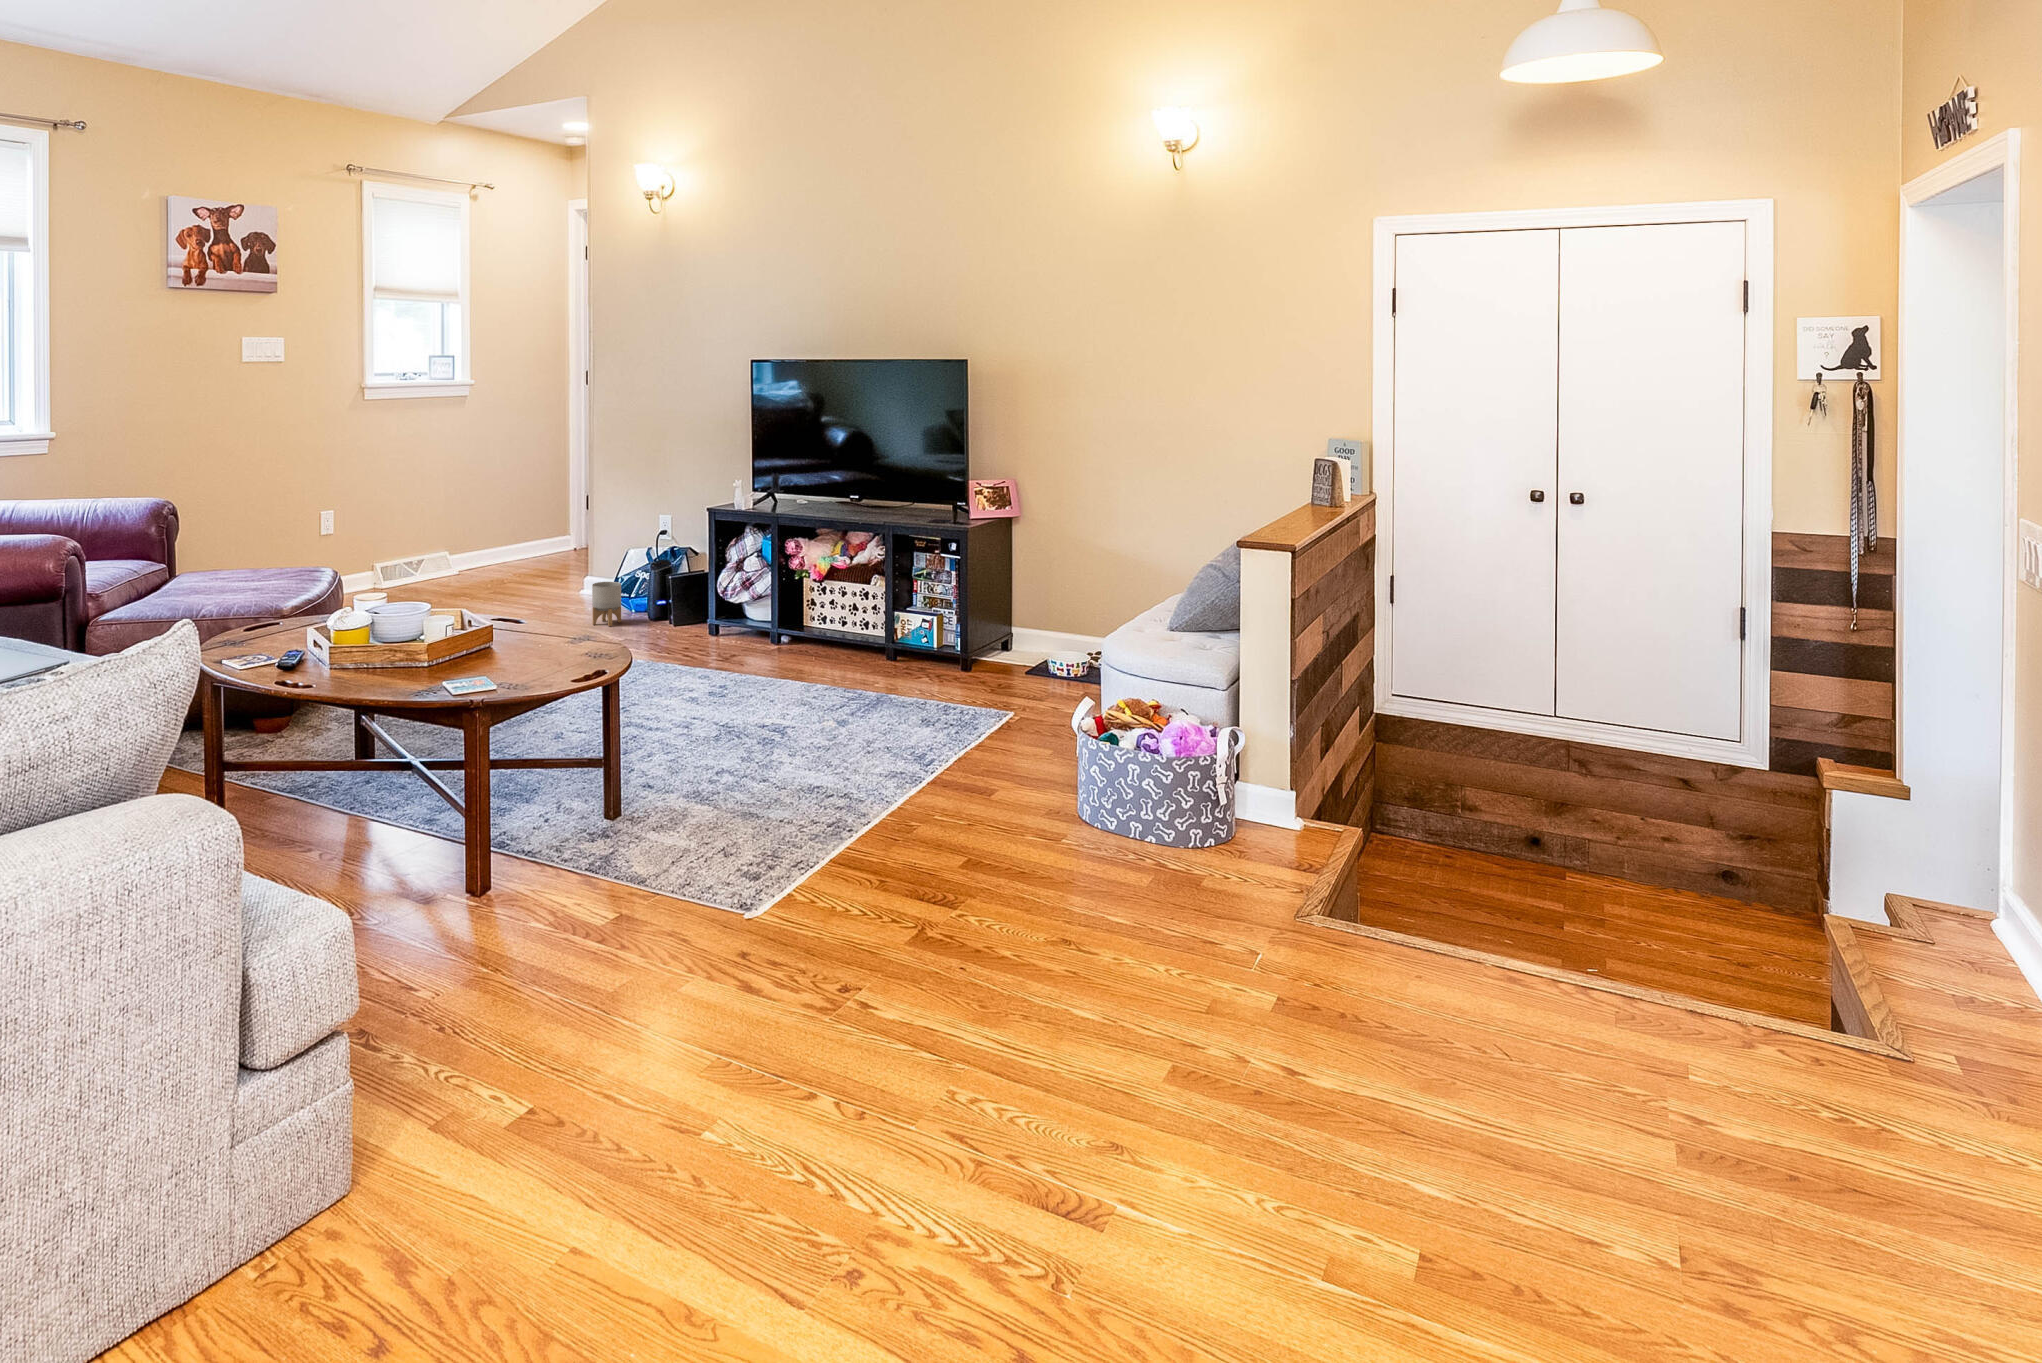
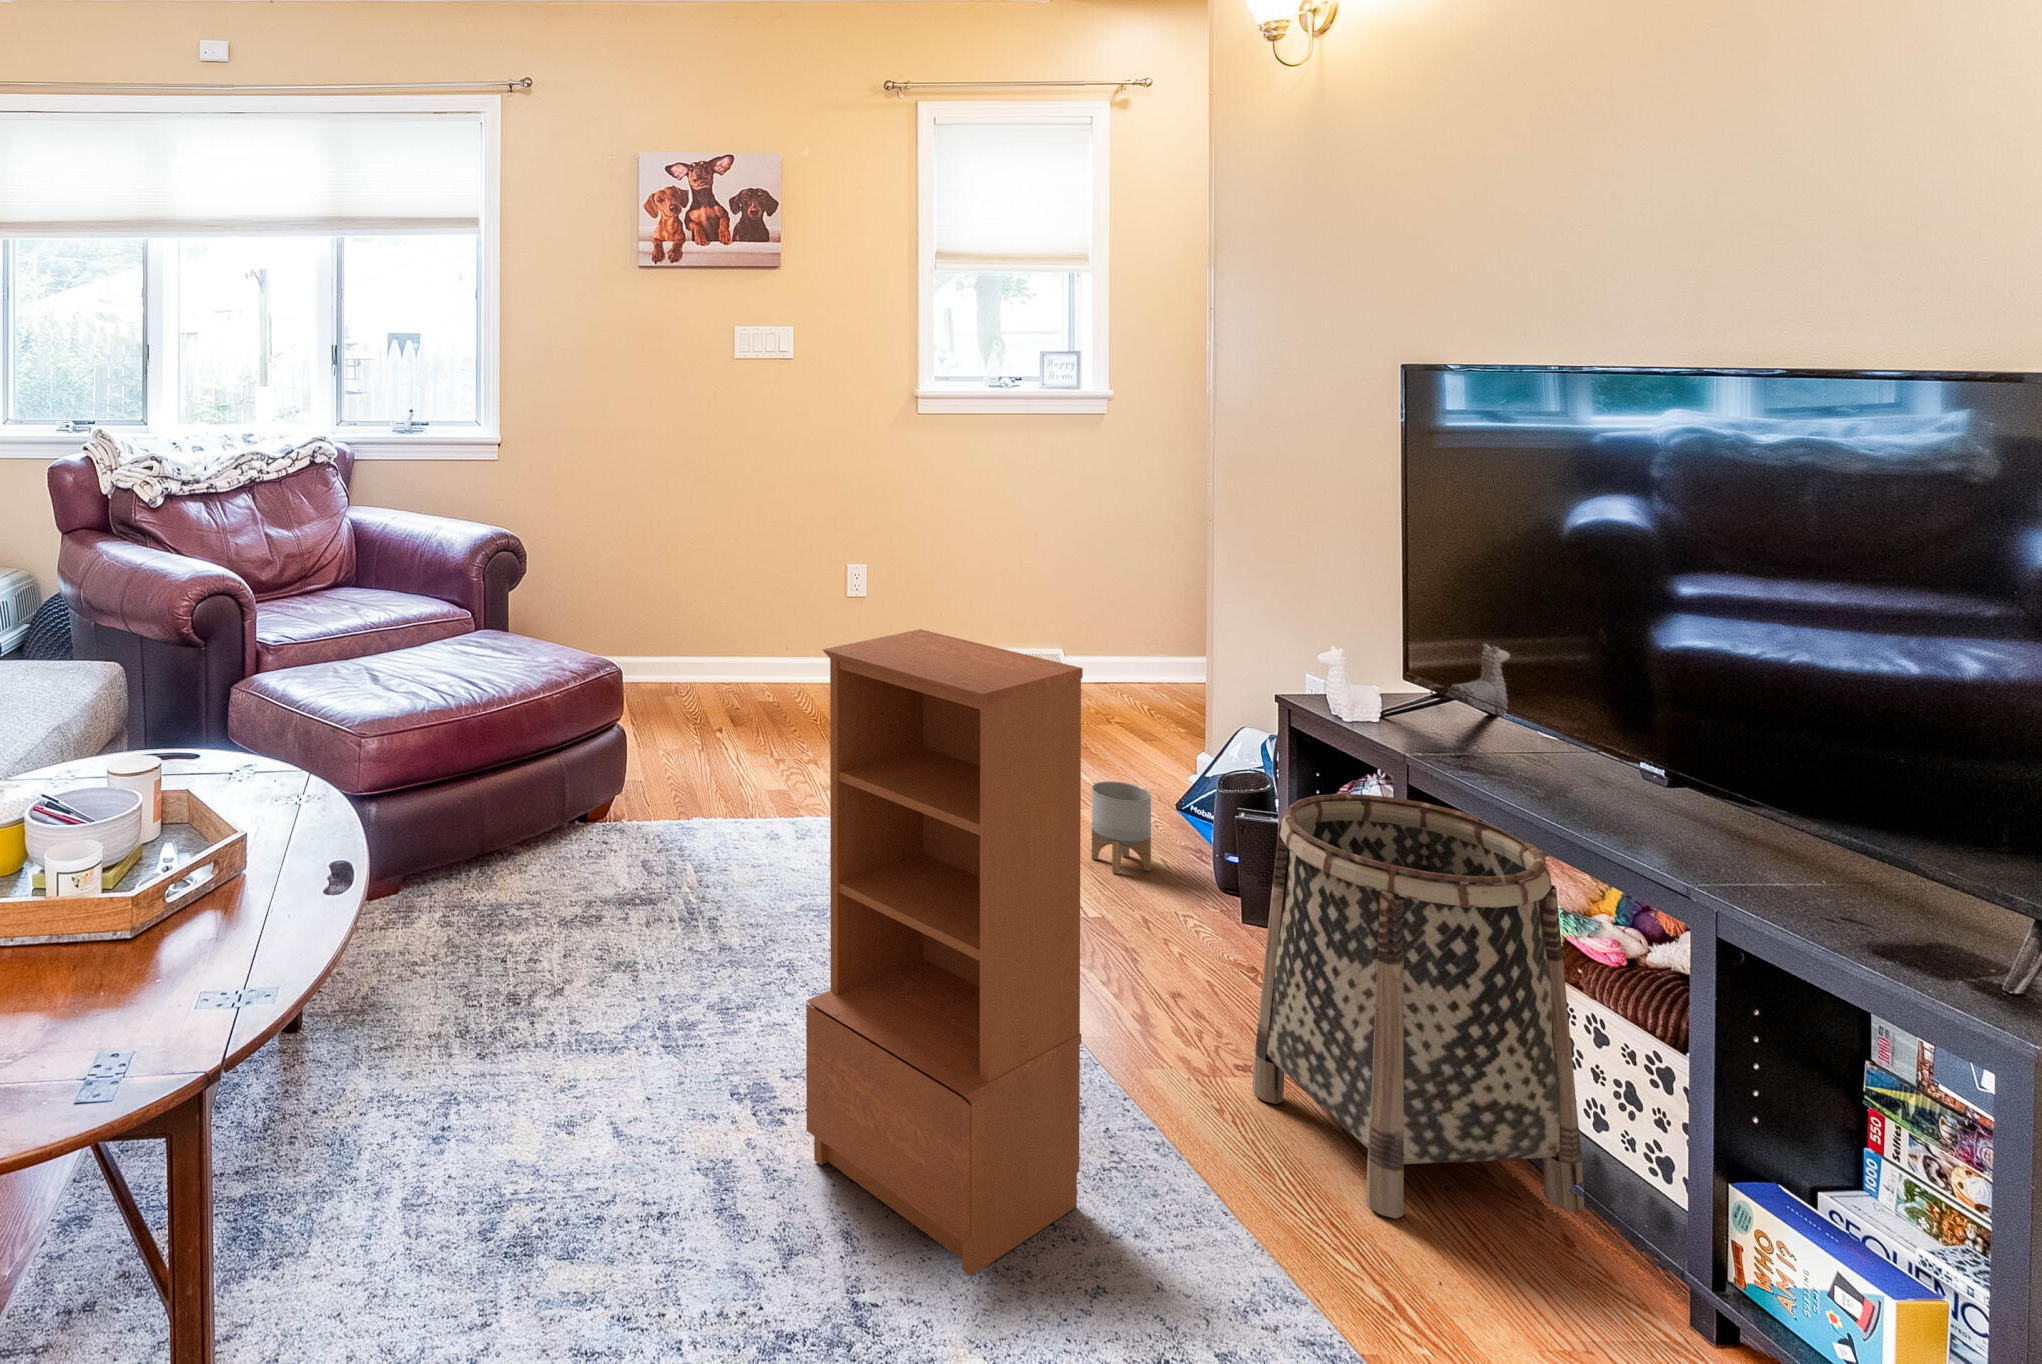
bookcase: none [659,474,745,713] -> present [806,629,1083,1276]
basket: none [747,527,849,666] -> present [1253,794,1584,1218]

